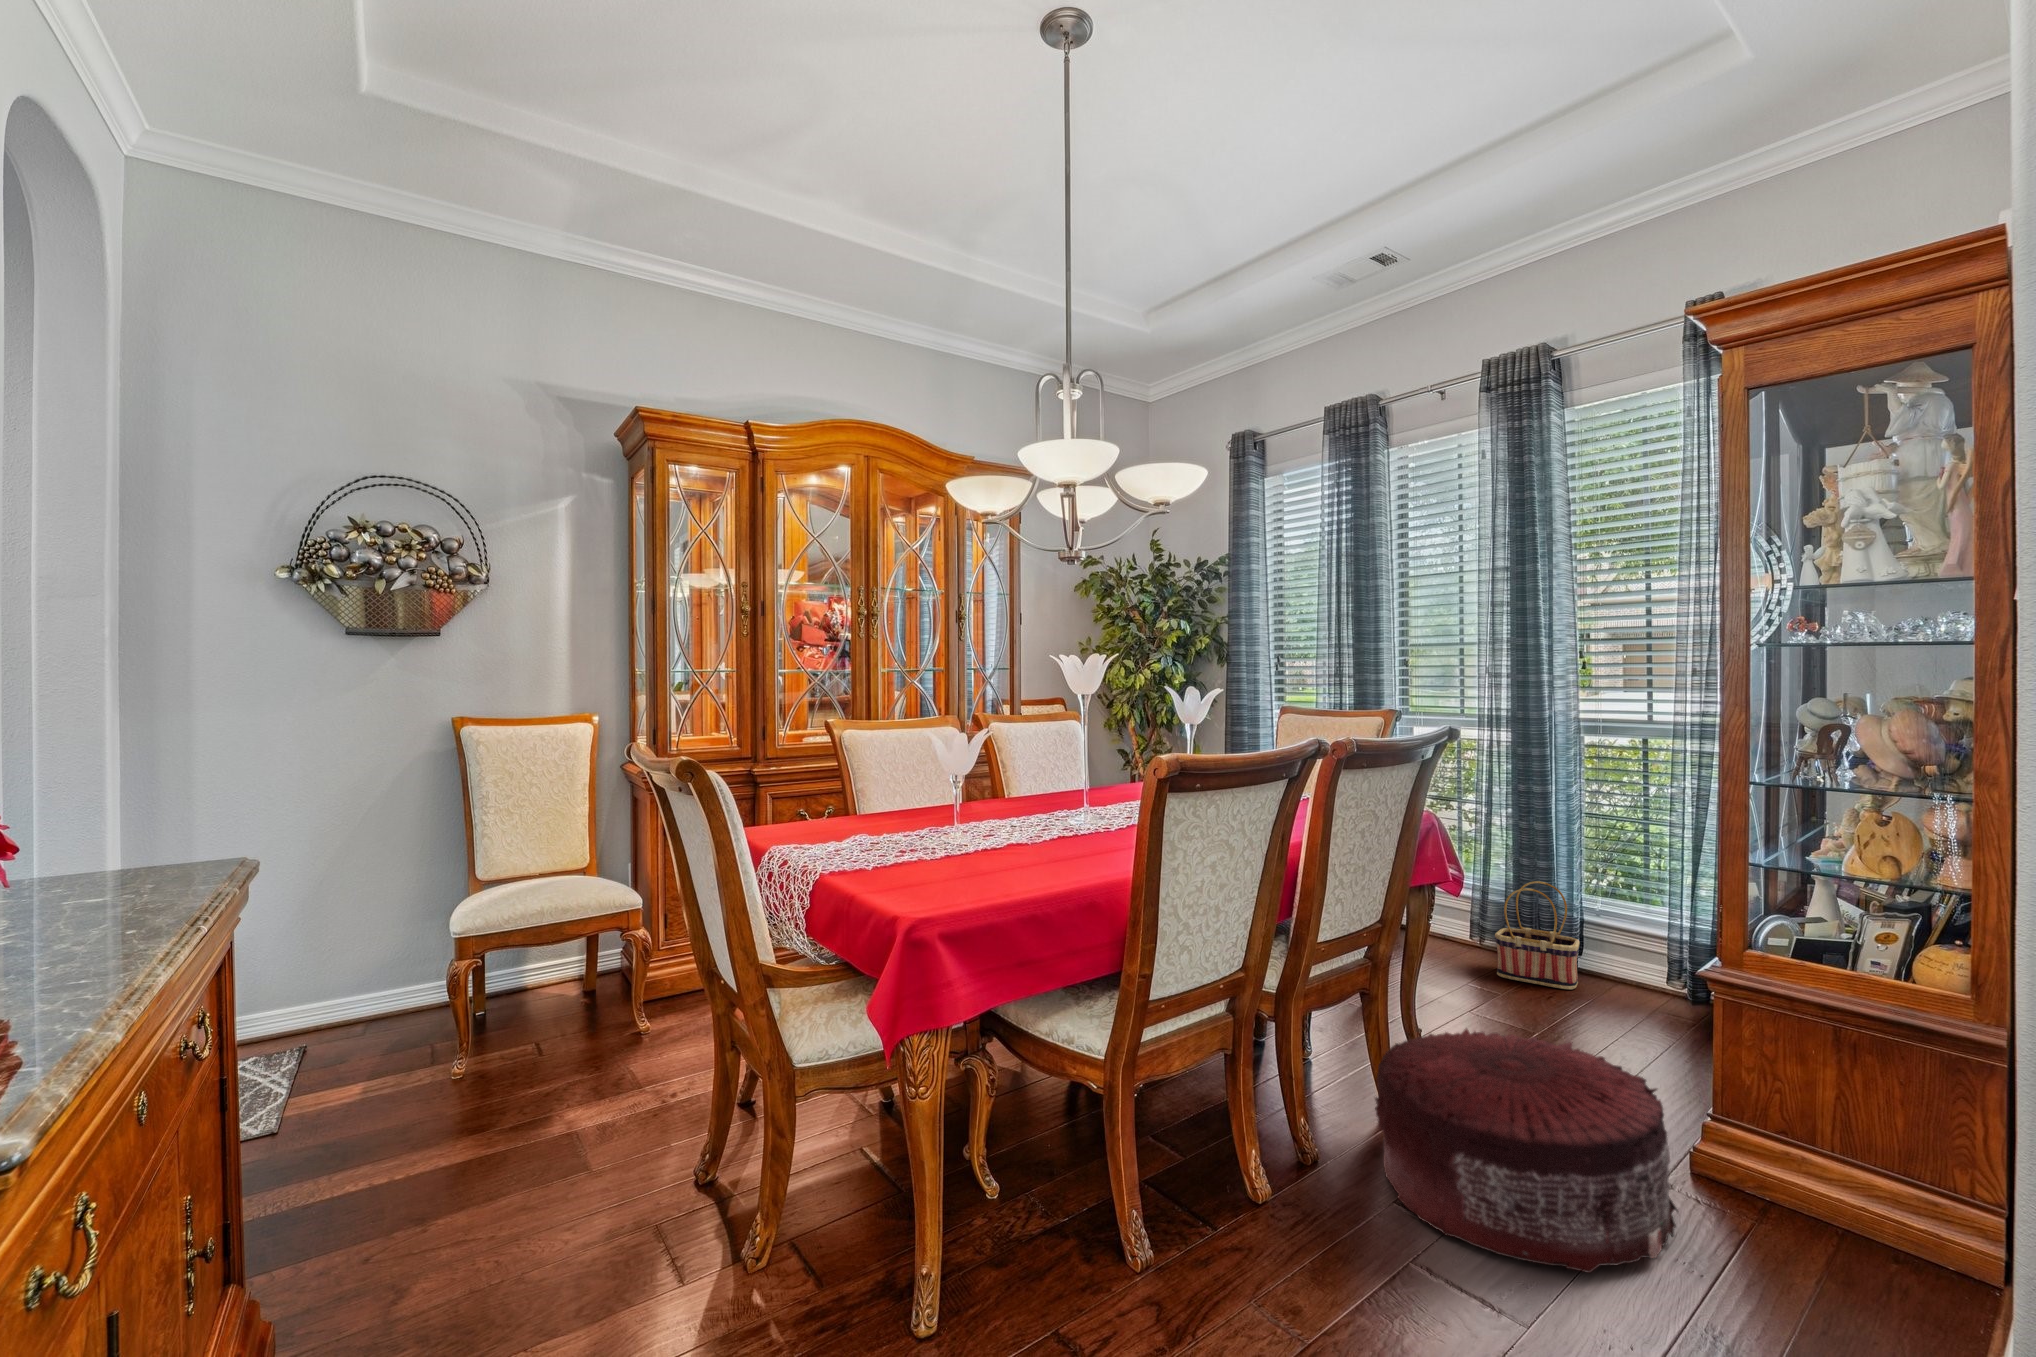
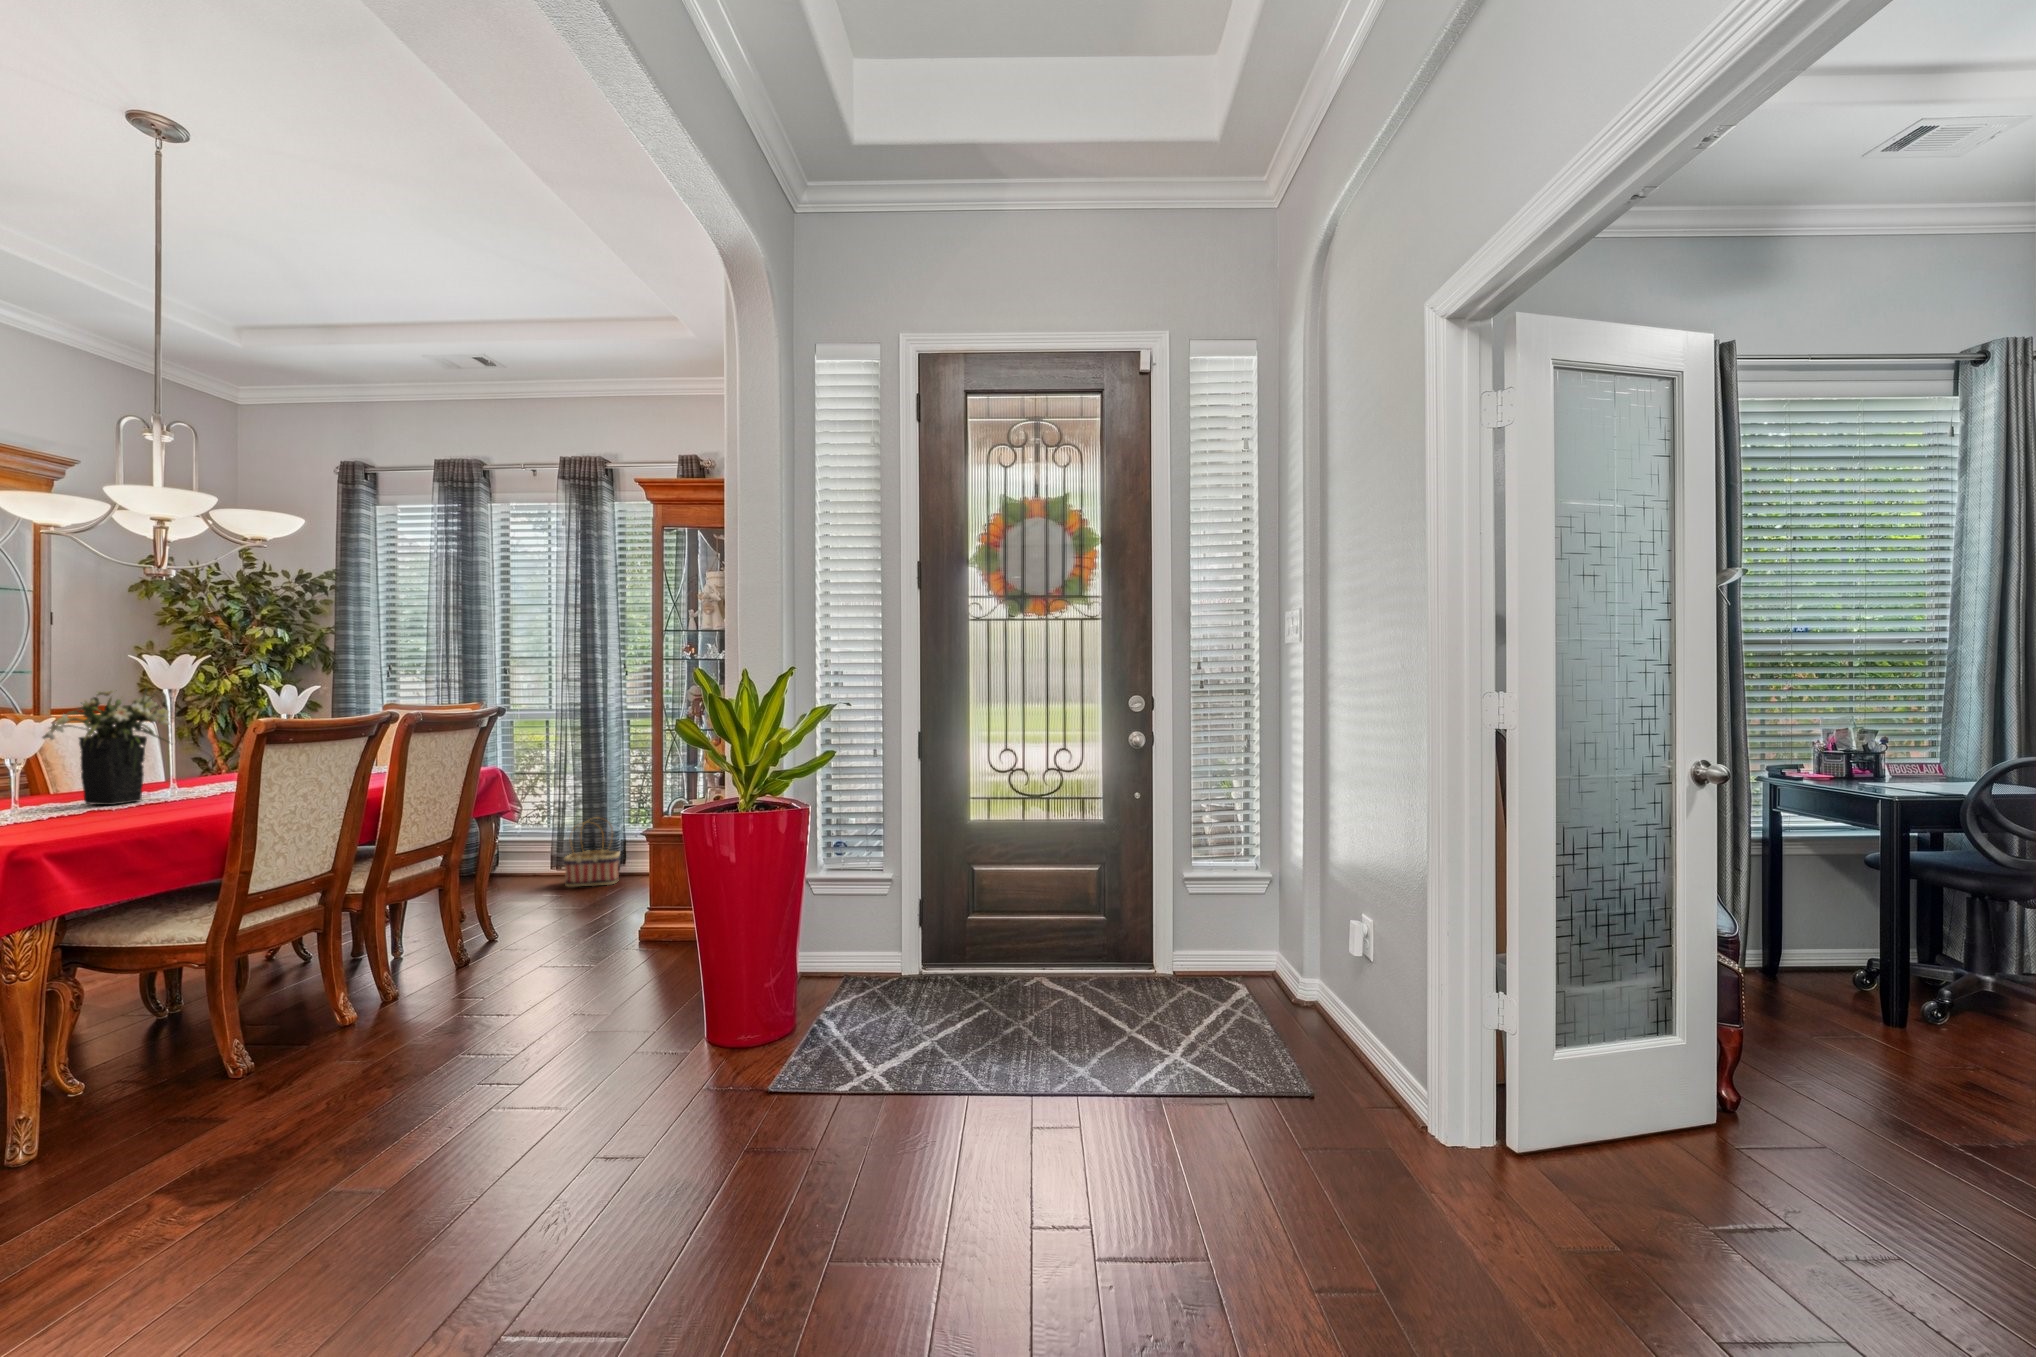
flower arrangement: none [984,702,1095,837] -> present [42,689,170,805]
pouf: present [1375,1029,1677,1273] -> none [443,889,631,1010]

